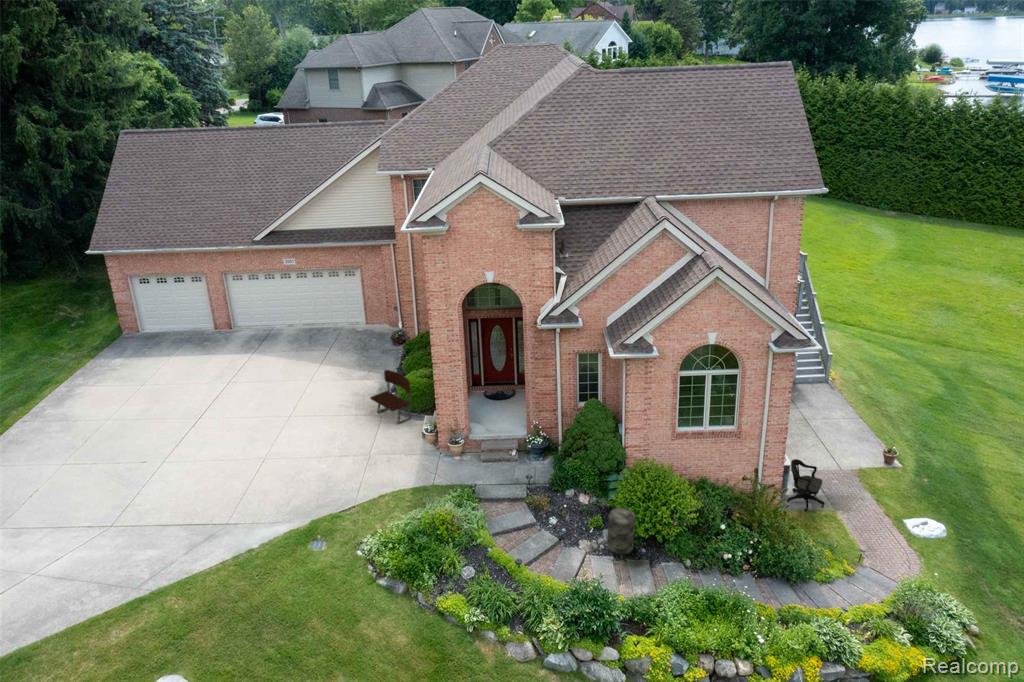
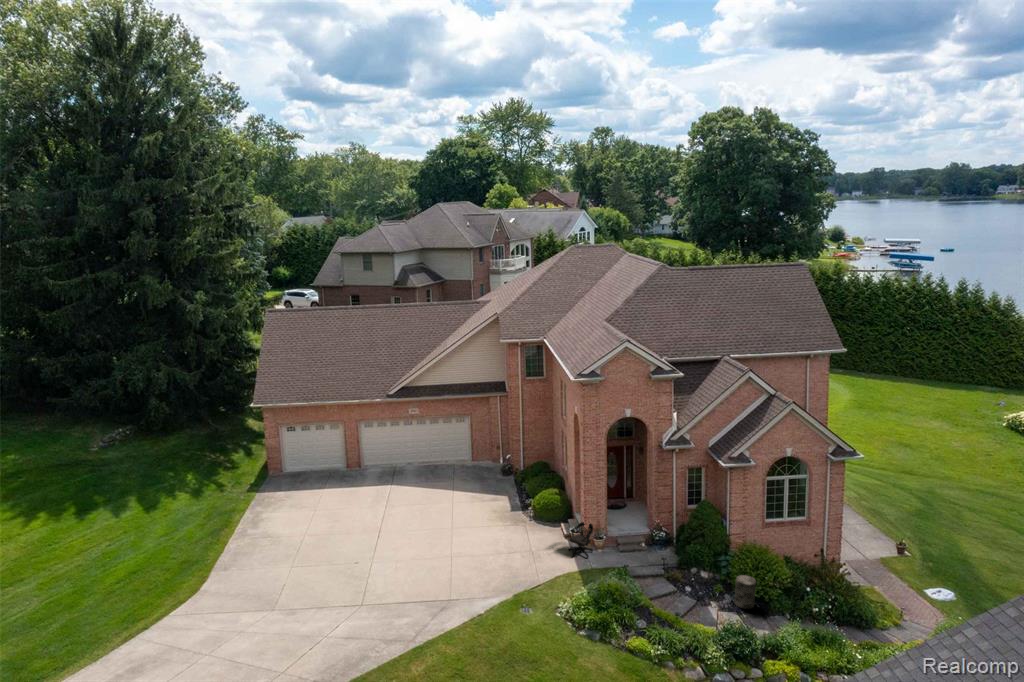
bench: present [370,370,411,424] -> none [515,487,549,529]
chair: present [787,459,824,511] -> present [569,522,593,558]

